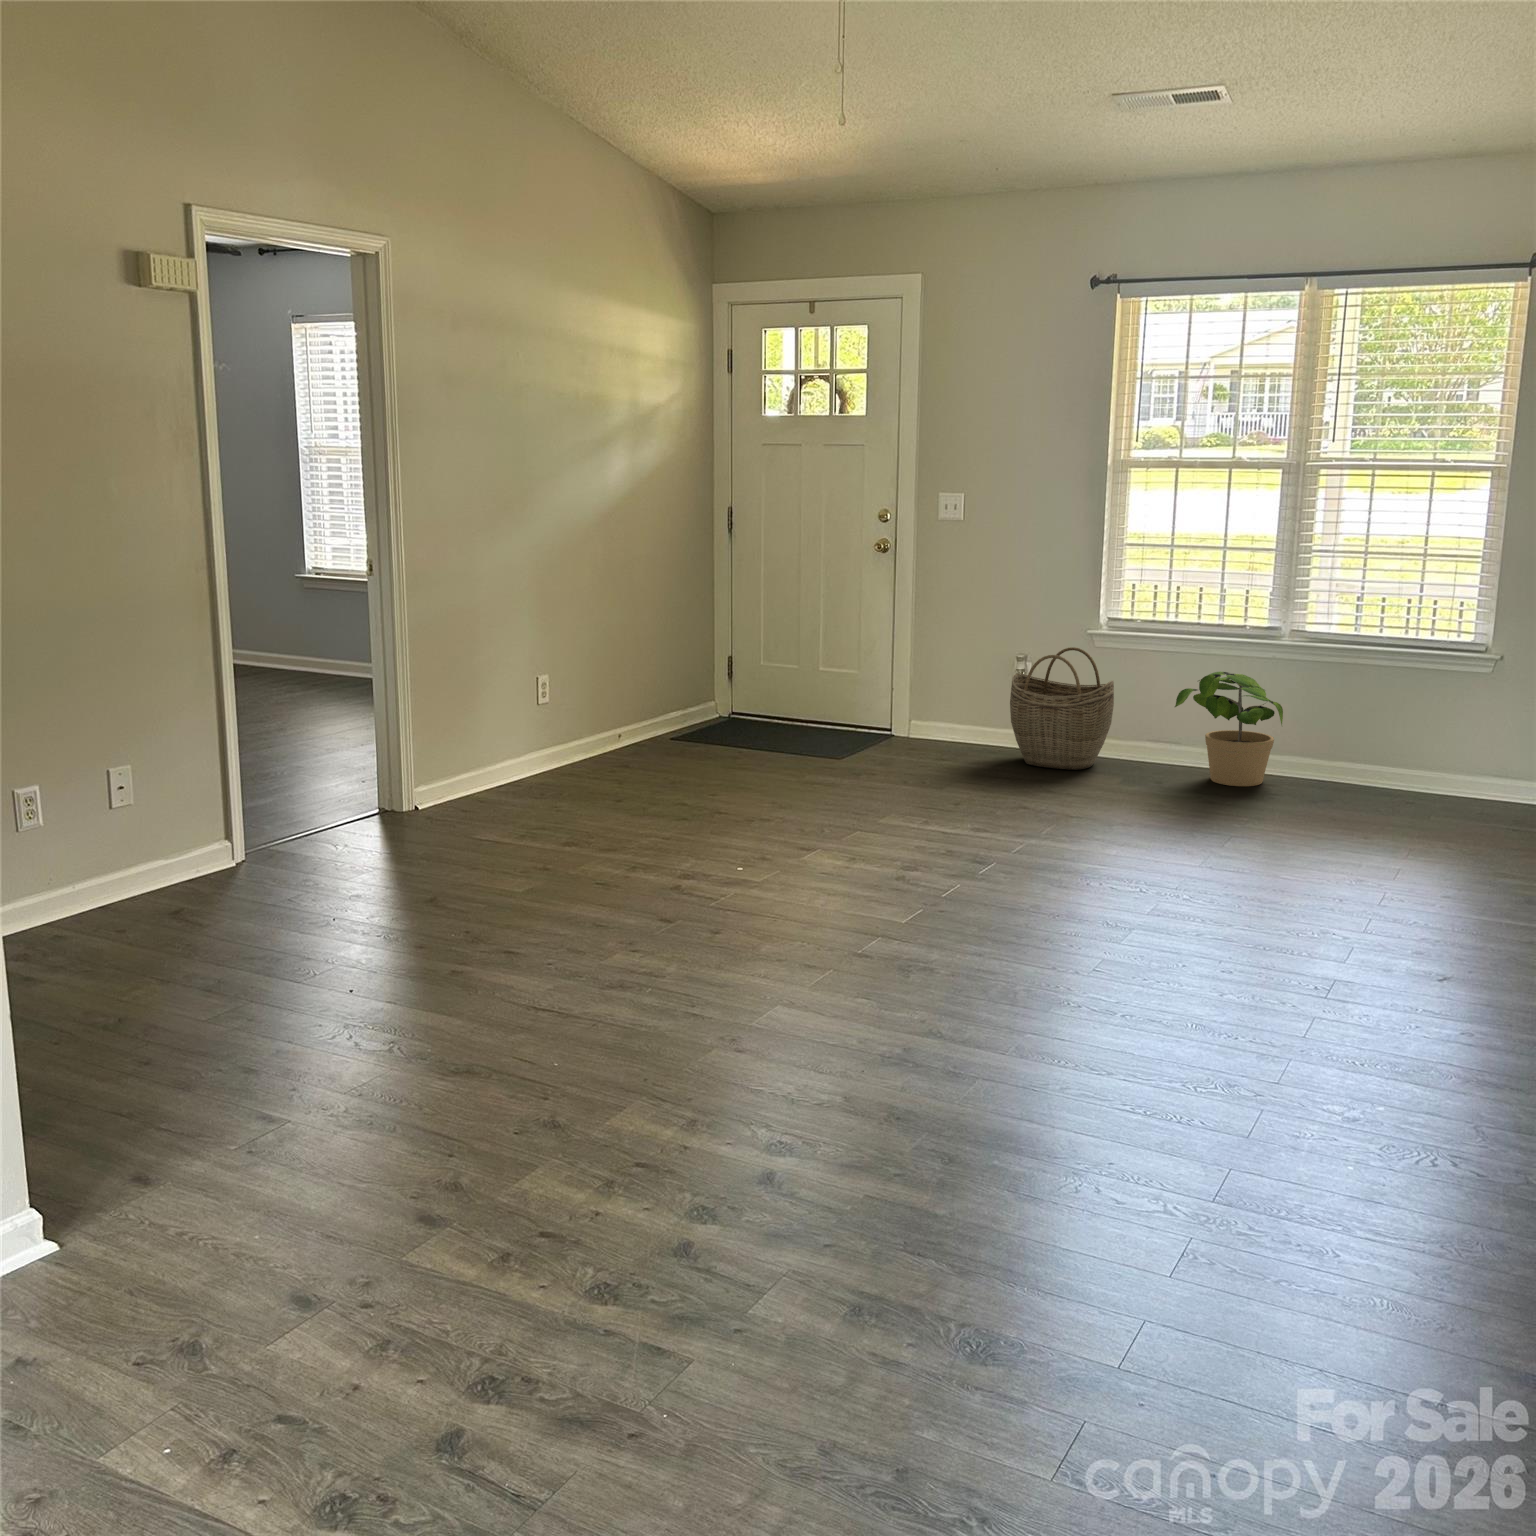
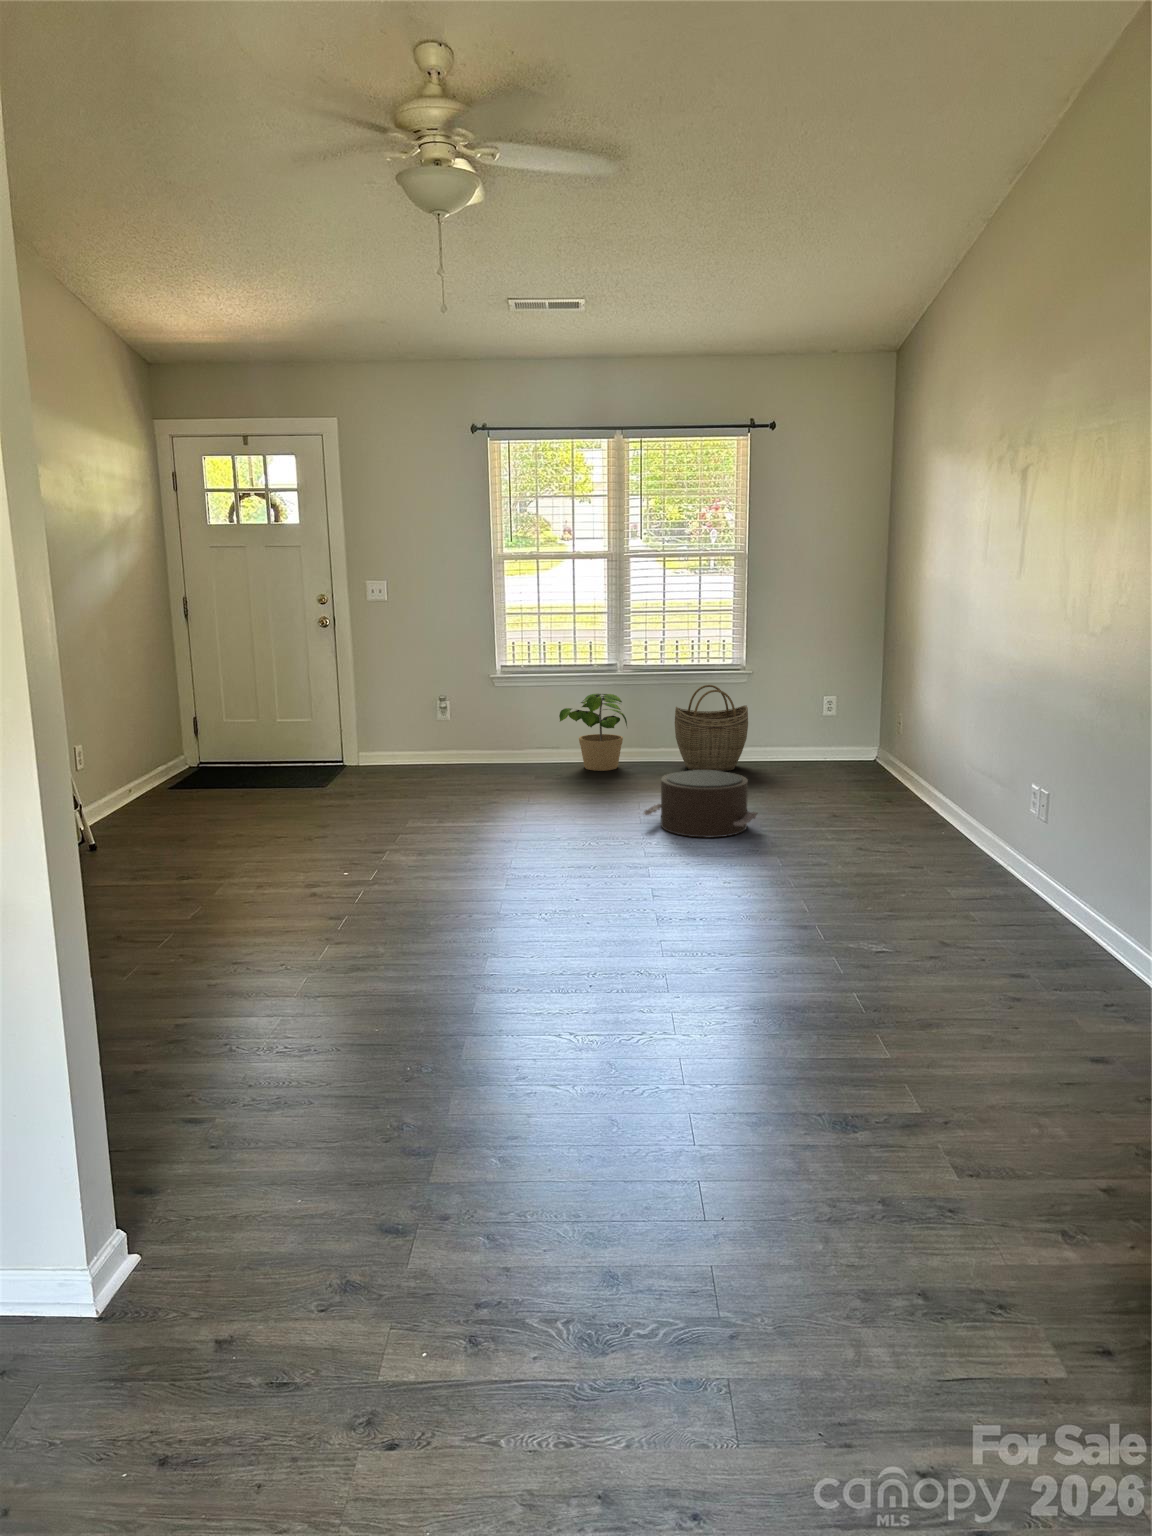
woven basket: present [1010,647,1114,770] -> present [675,685,748,771]
pouf: none [1196,800,1369,902] -> present [644,770,758,838]

